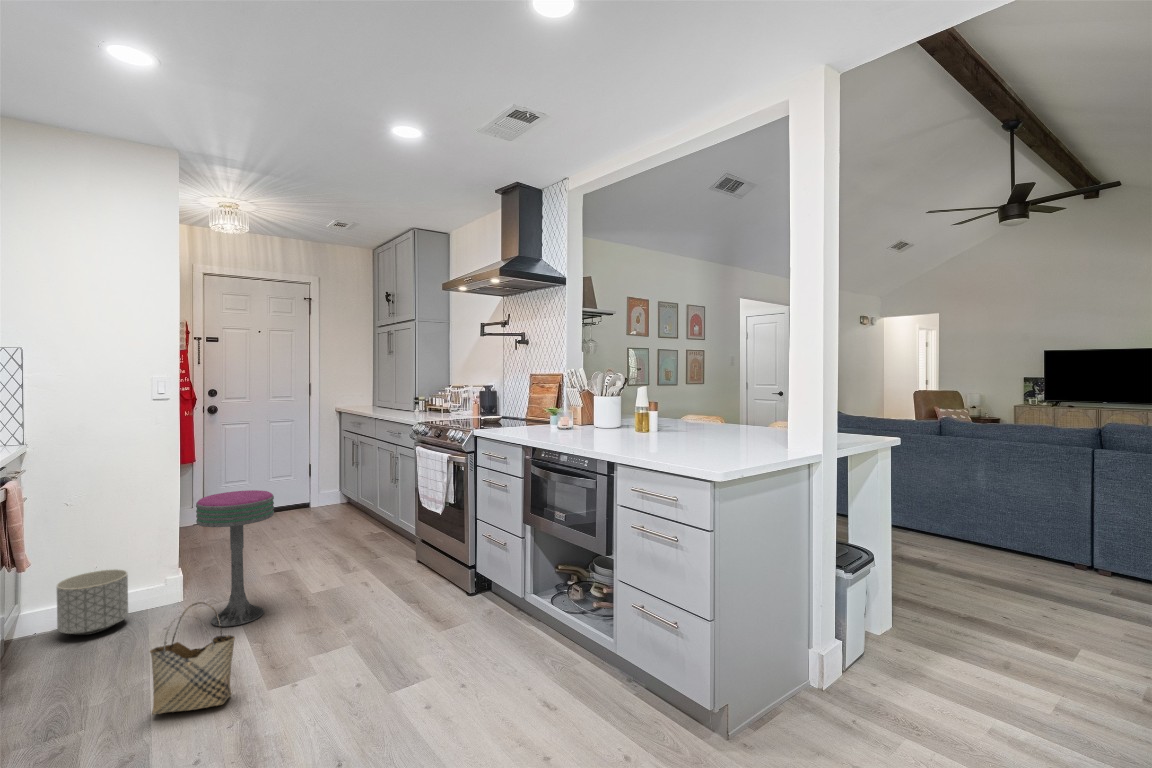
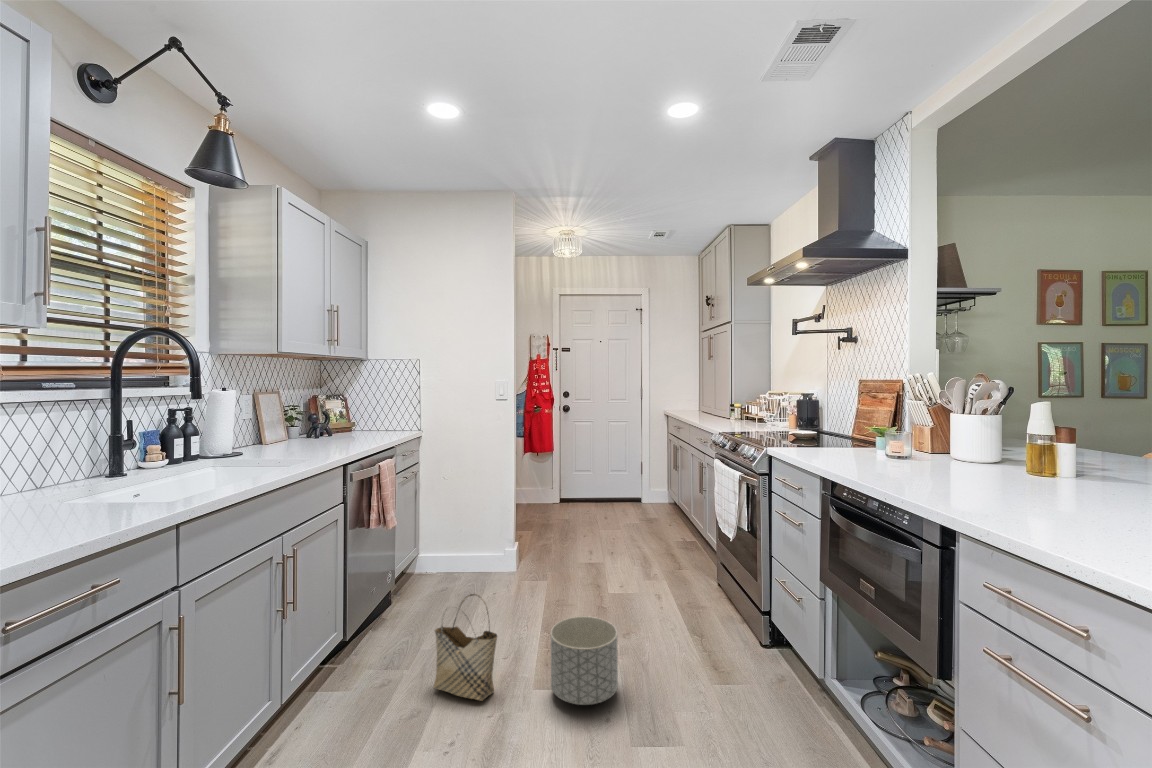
bar stool: present [196,490,274,627] -> none [507,488,568,613]
planter: present [57,569,128,635] -> present [551,616,618,705]

